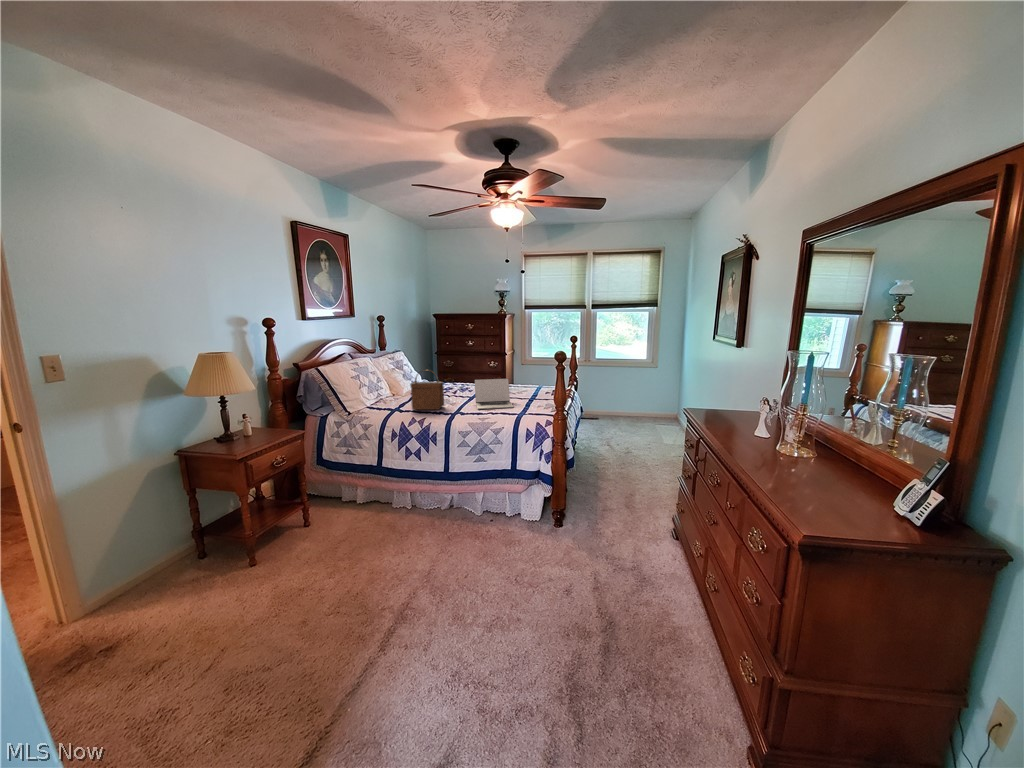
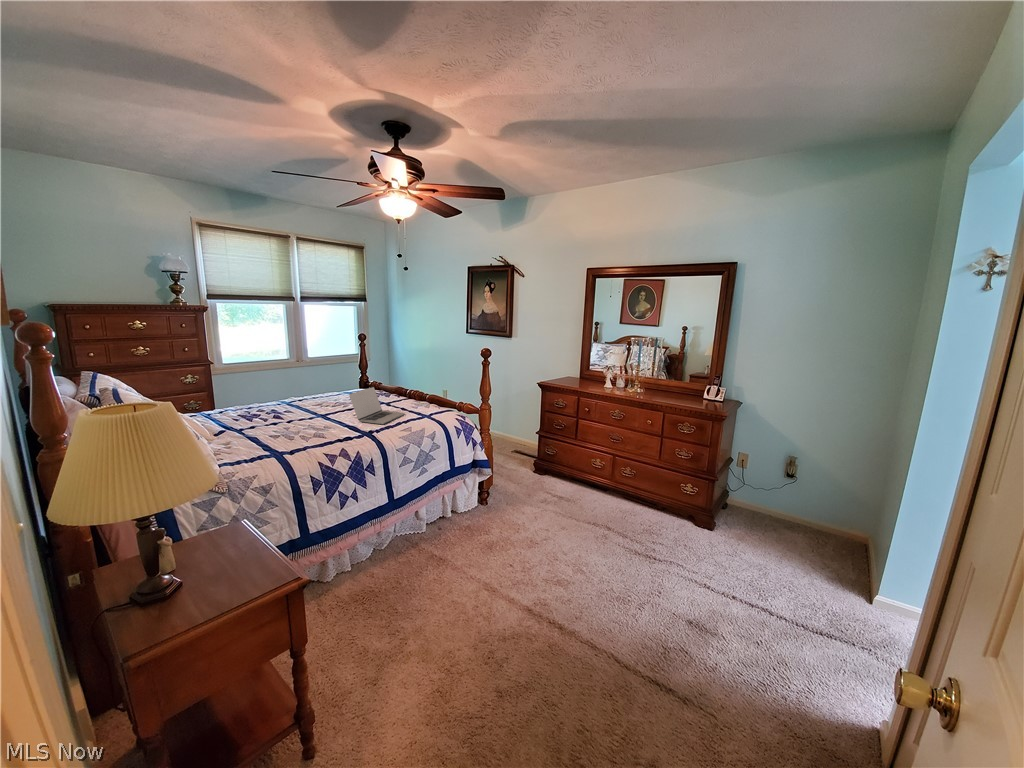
handbag: present [410,370,444,410] -> none [299,391,345,447]

